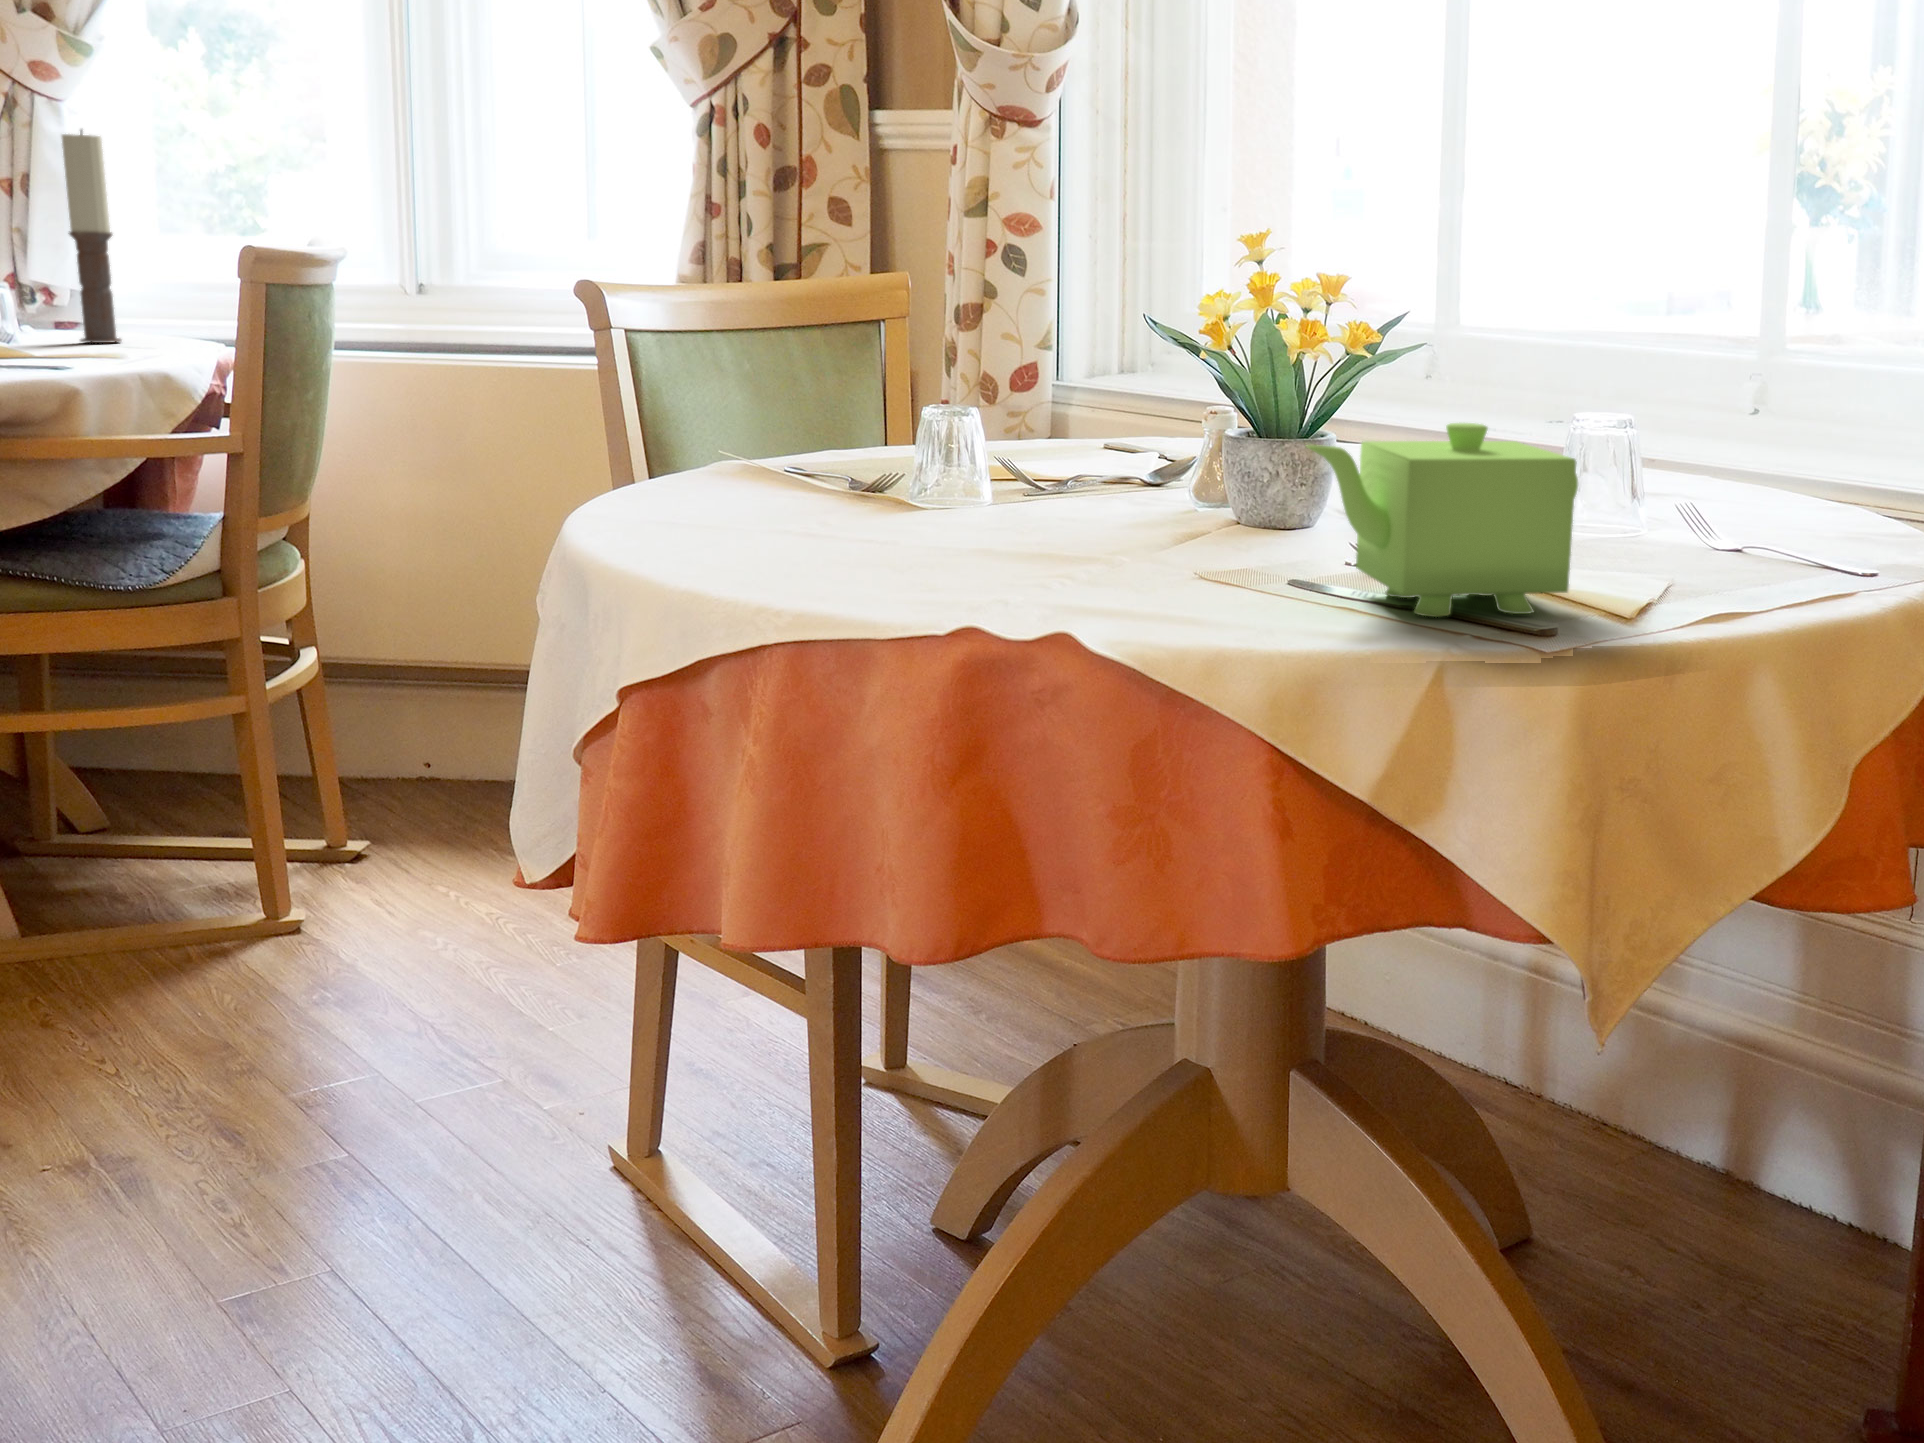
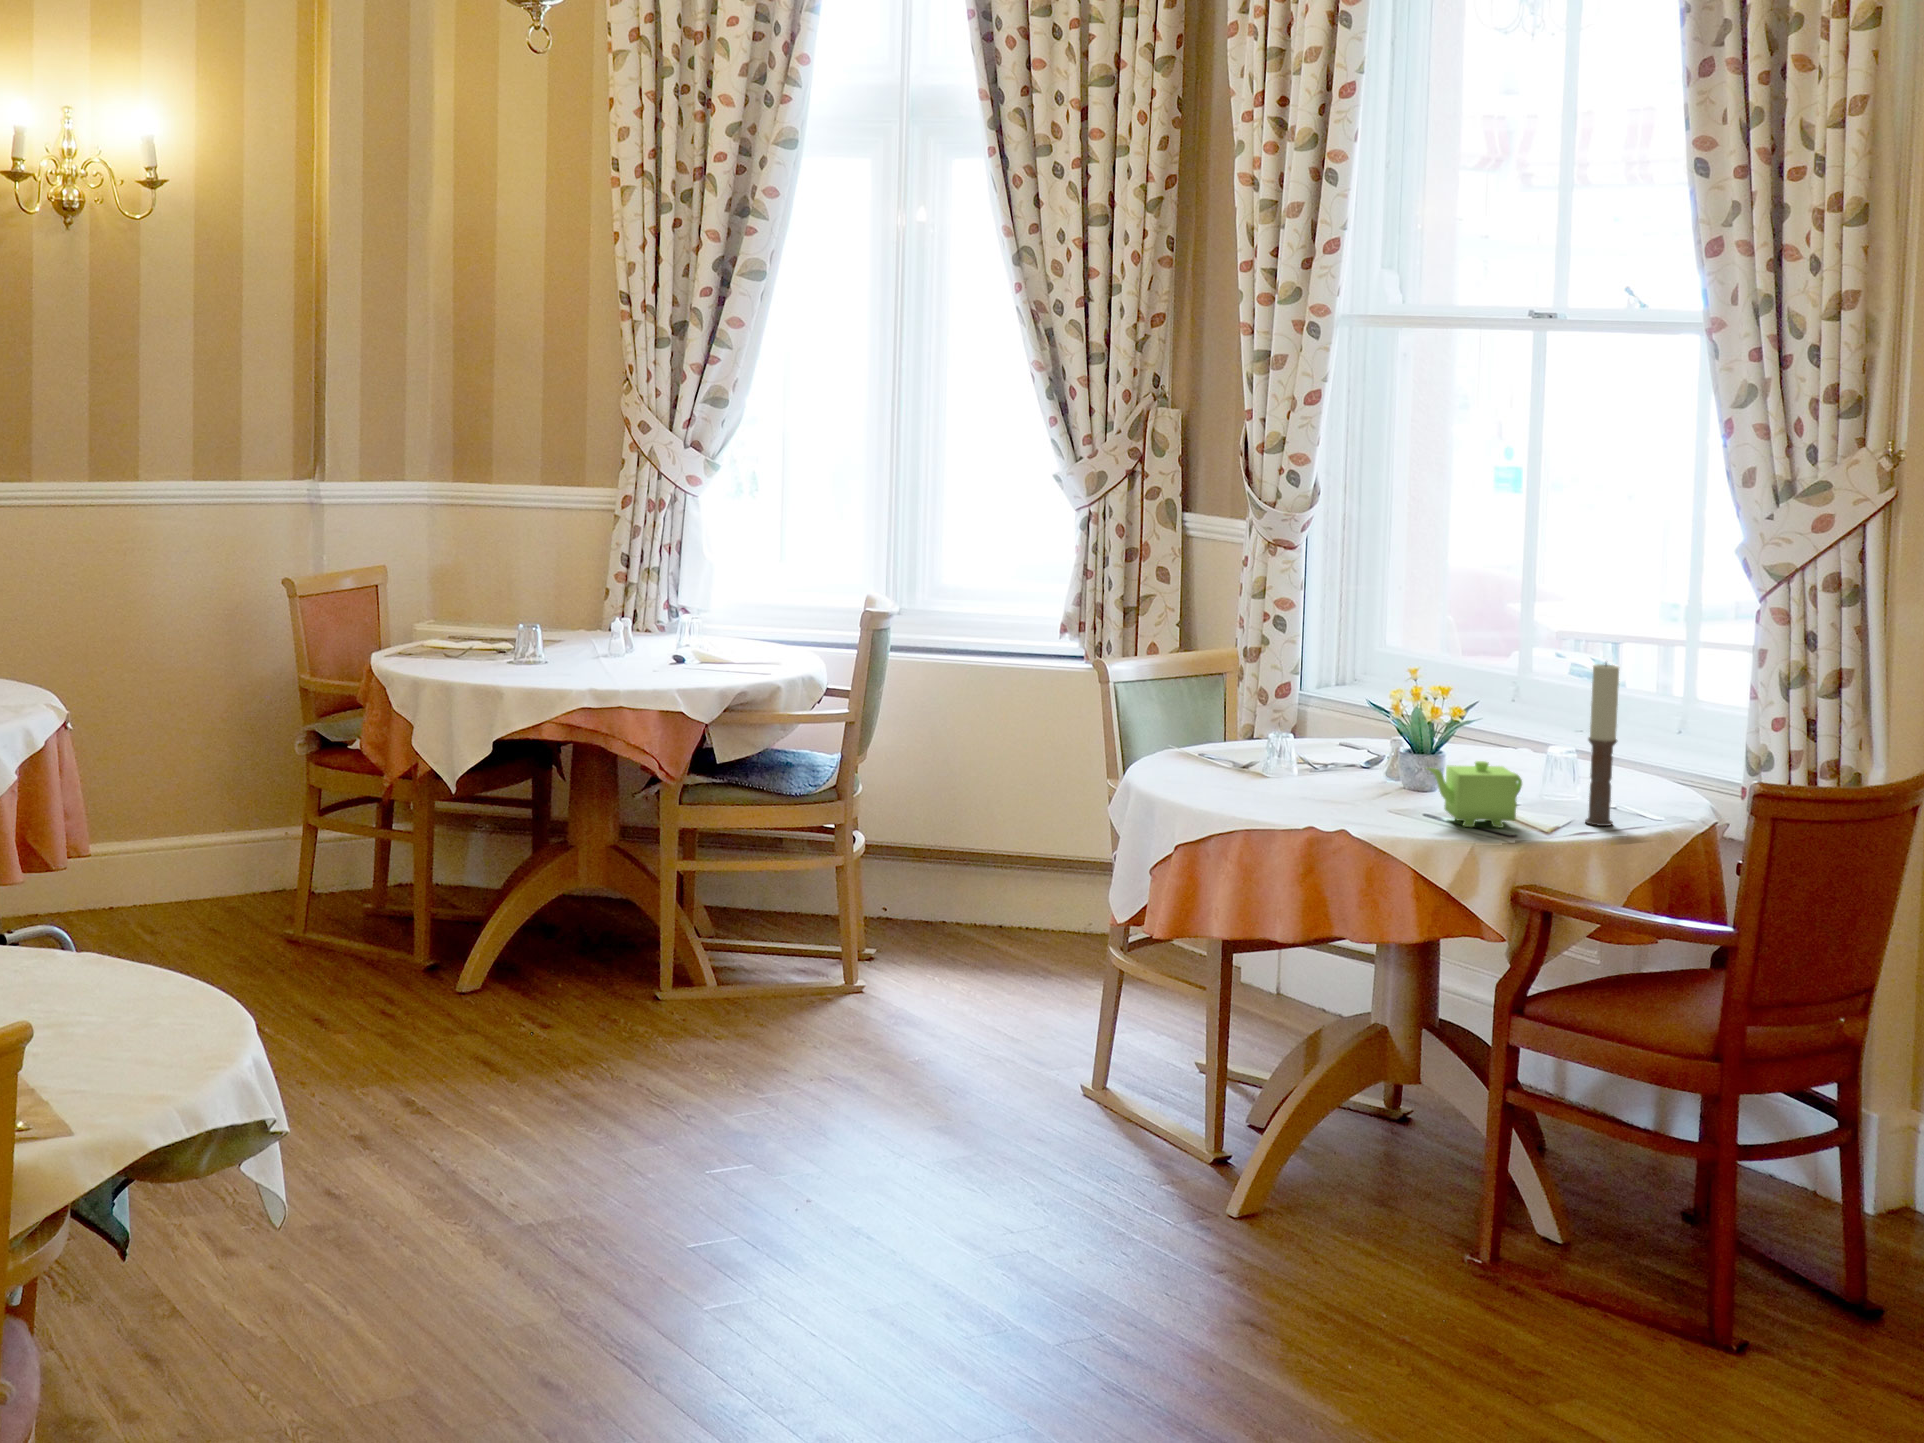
candle: present [62,130,121,343] -> present [1585,663,1619,826]

